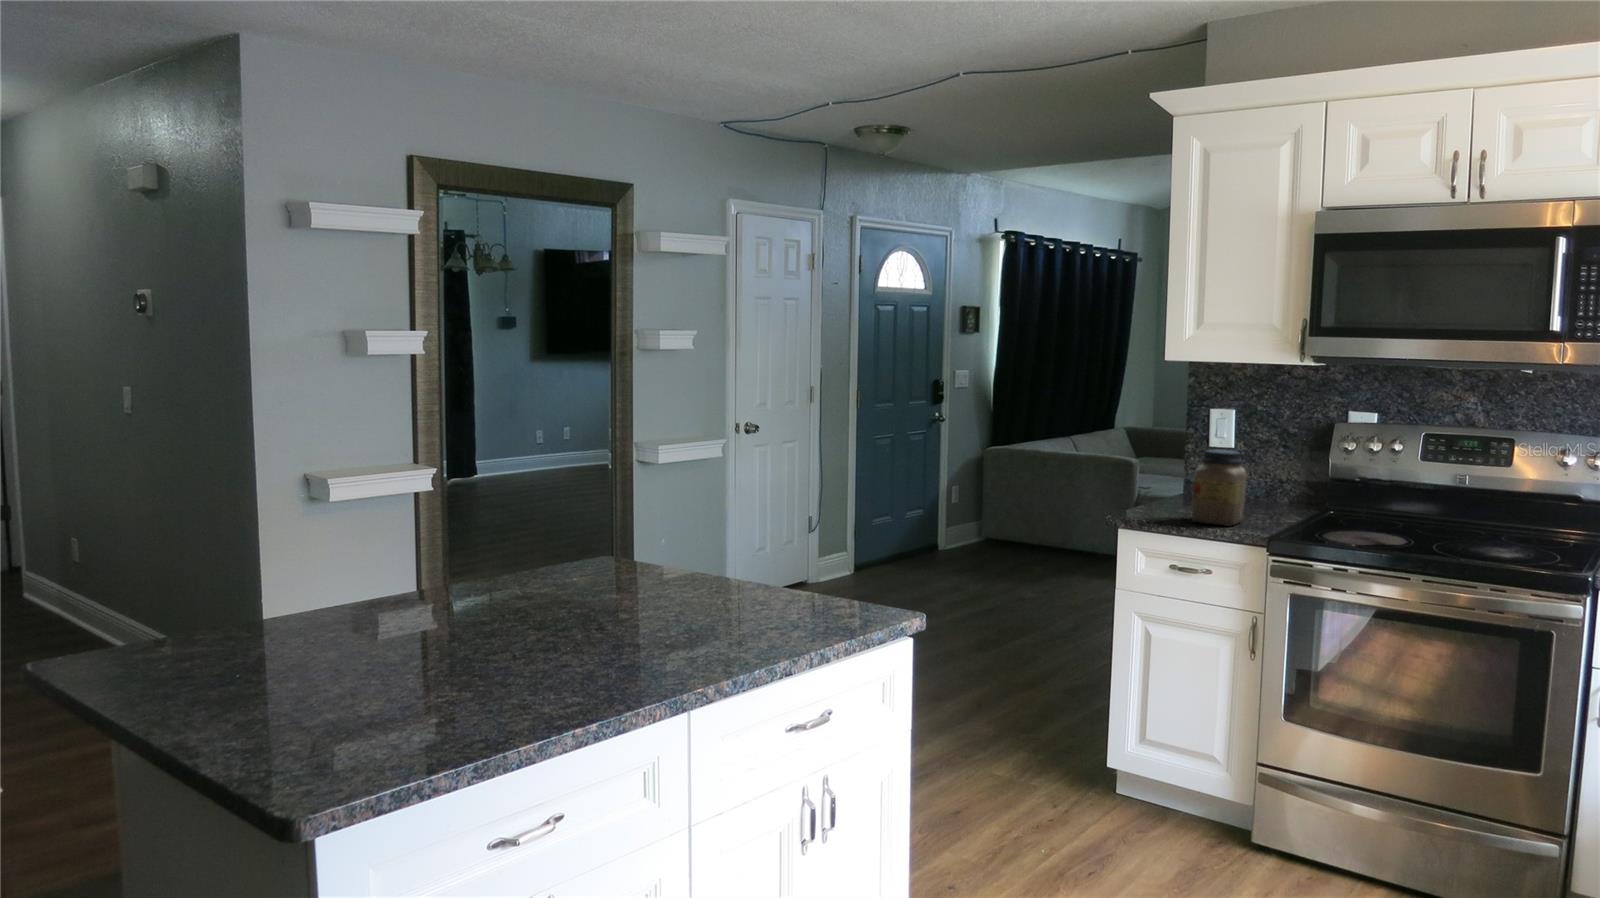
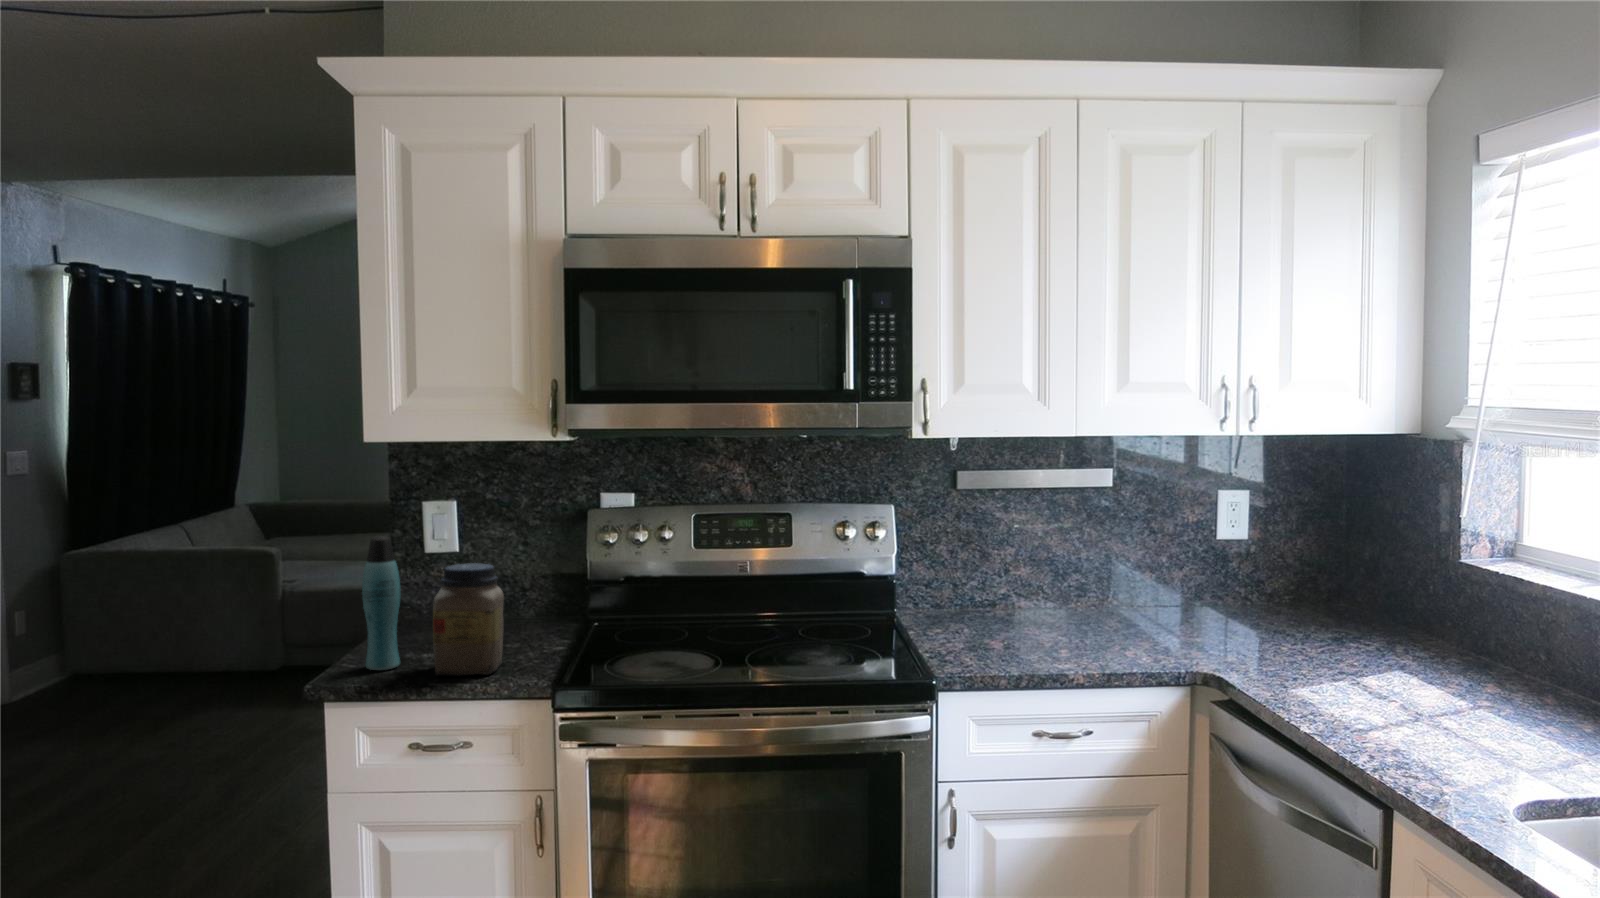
bottle: none [1150,426,1176,515] -> present [362,536,401,670]

